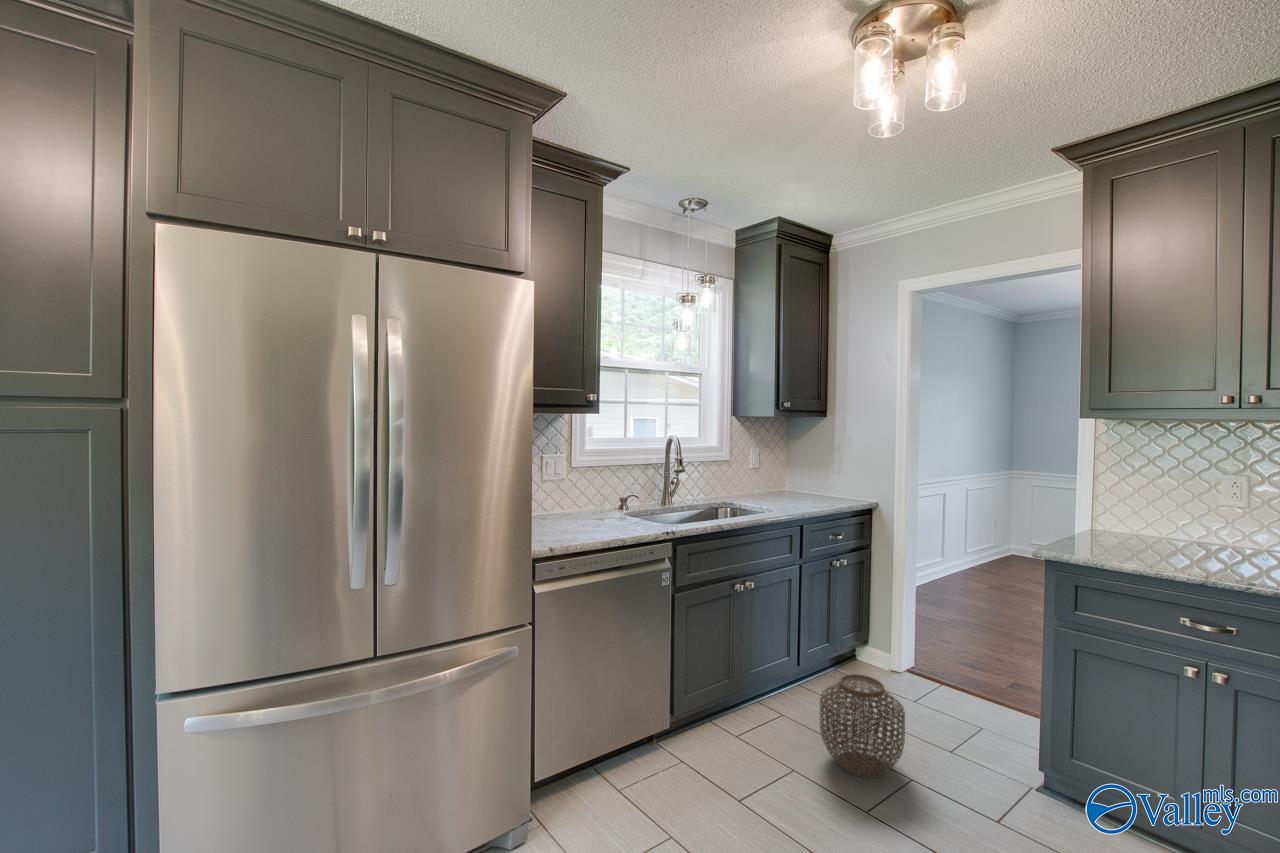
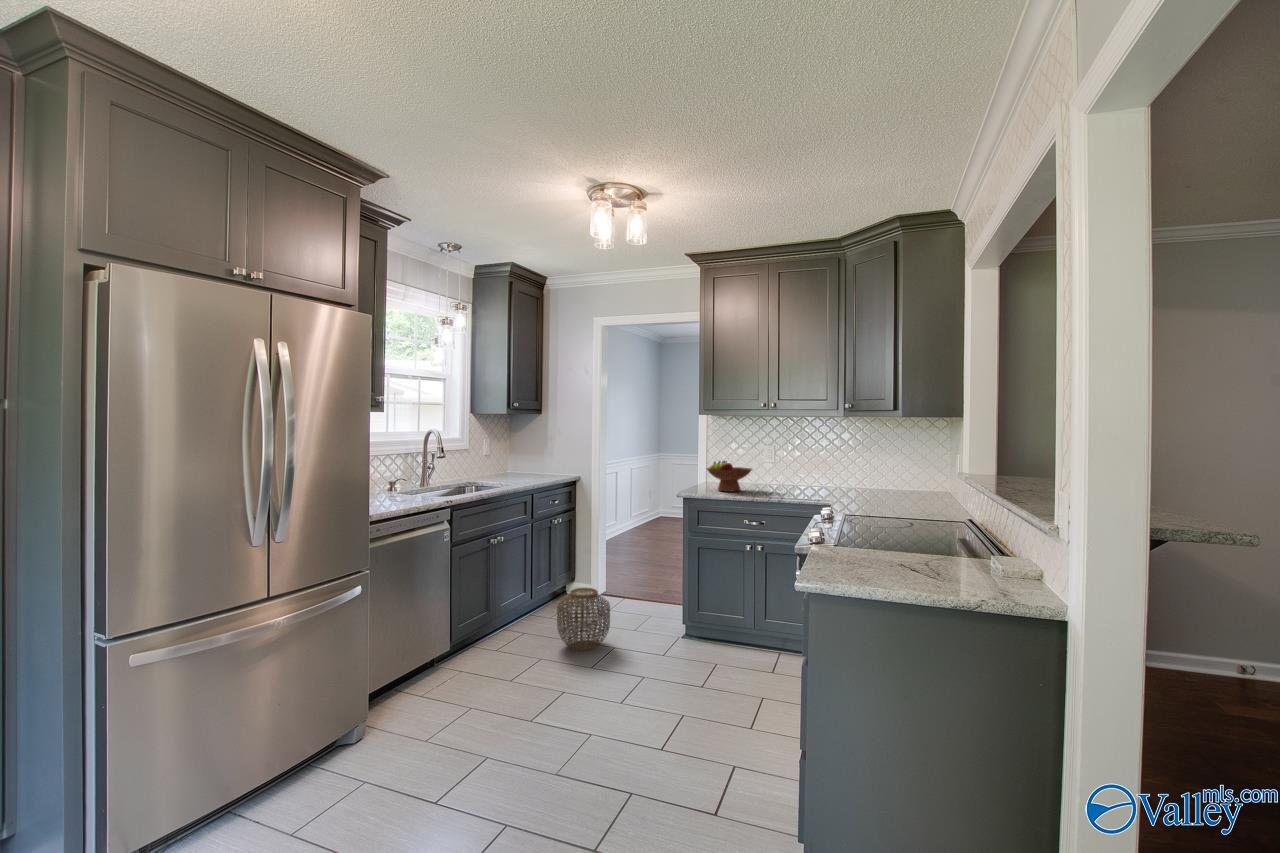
fruit bowl: none [1095,500,1208,559] -> present [707,461,752,492]

